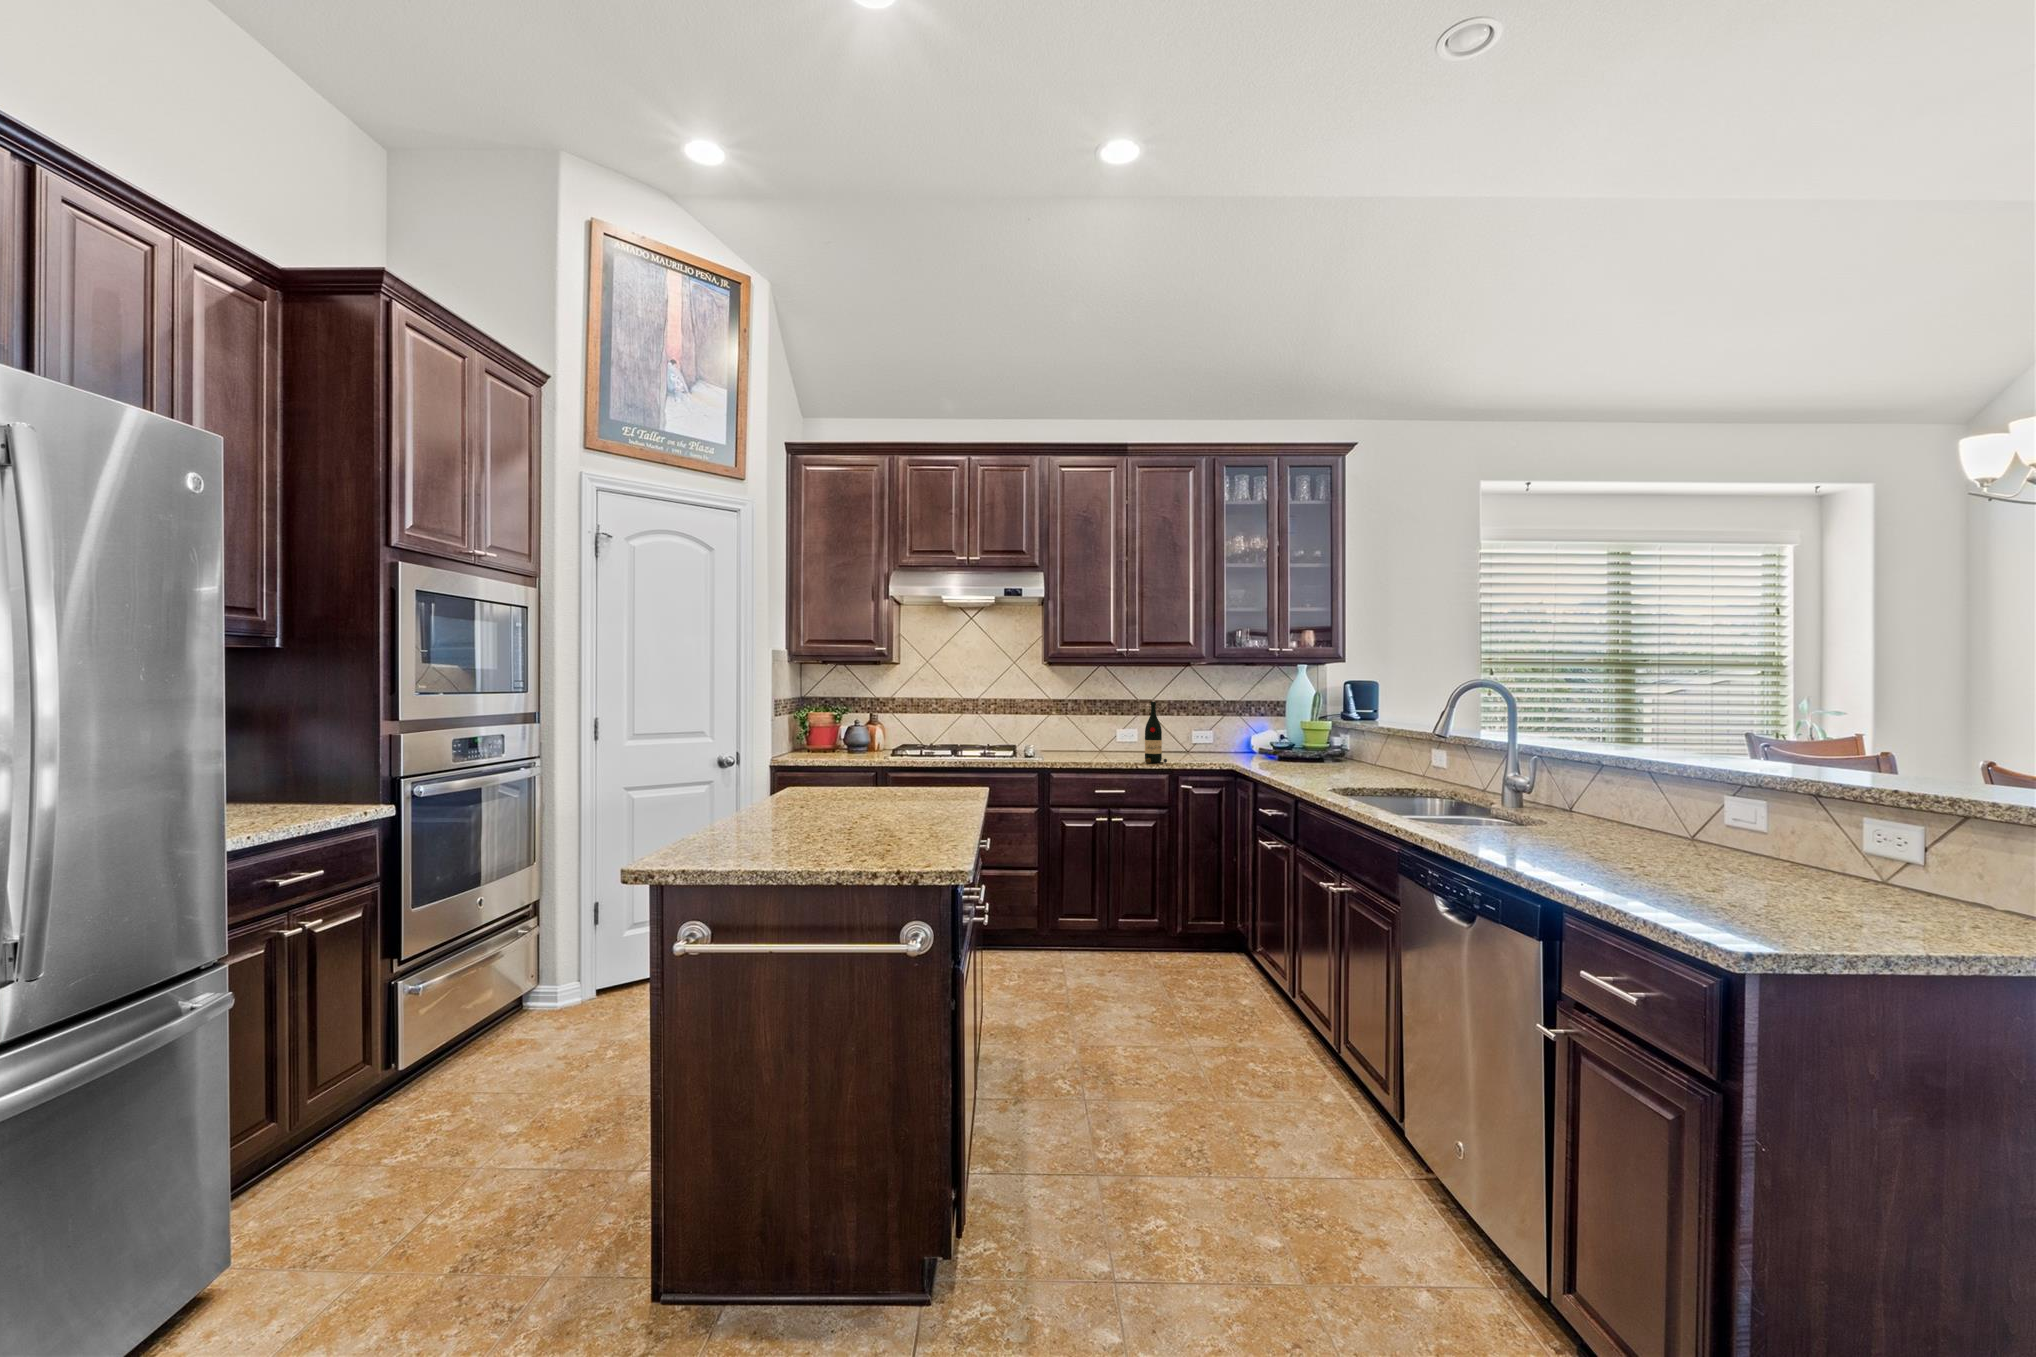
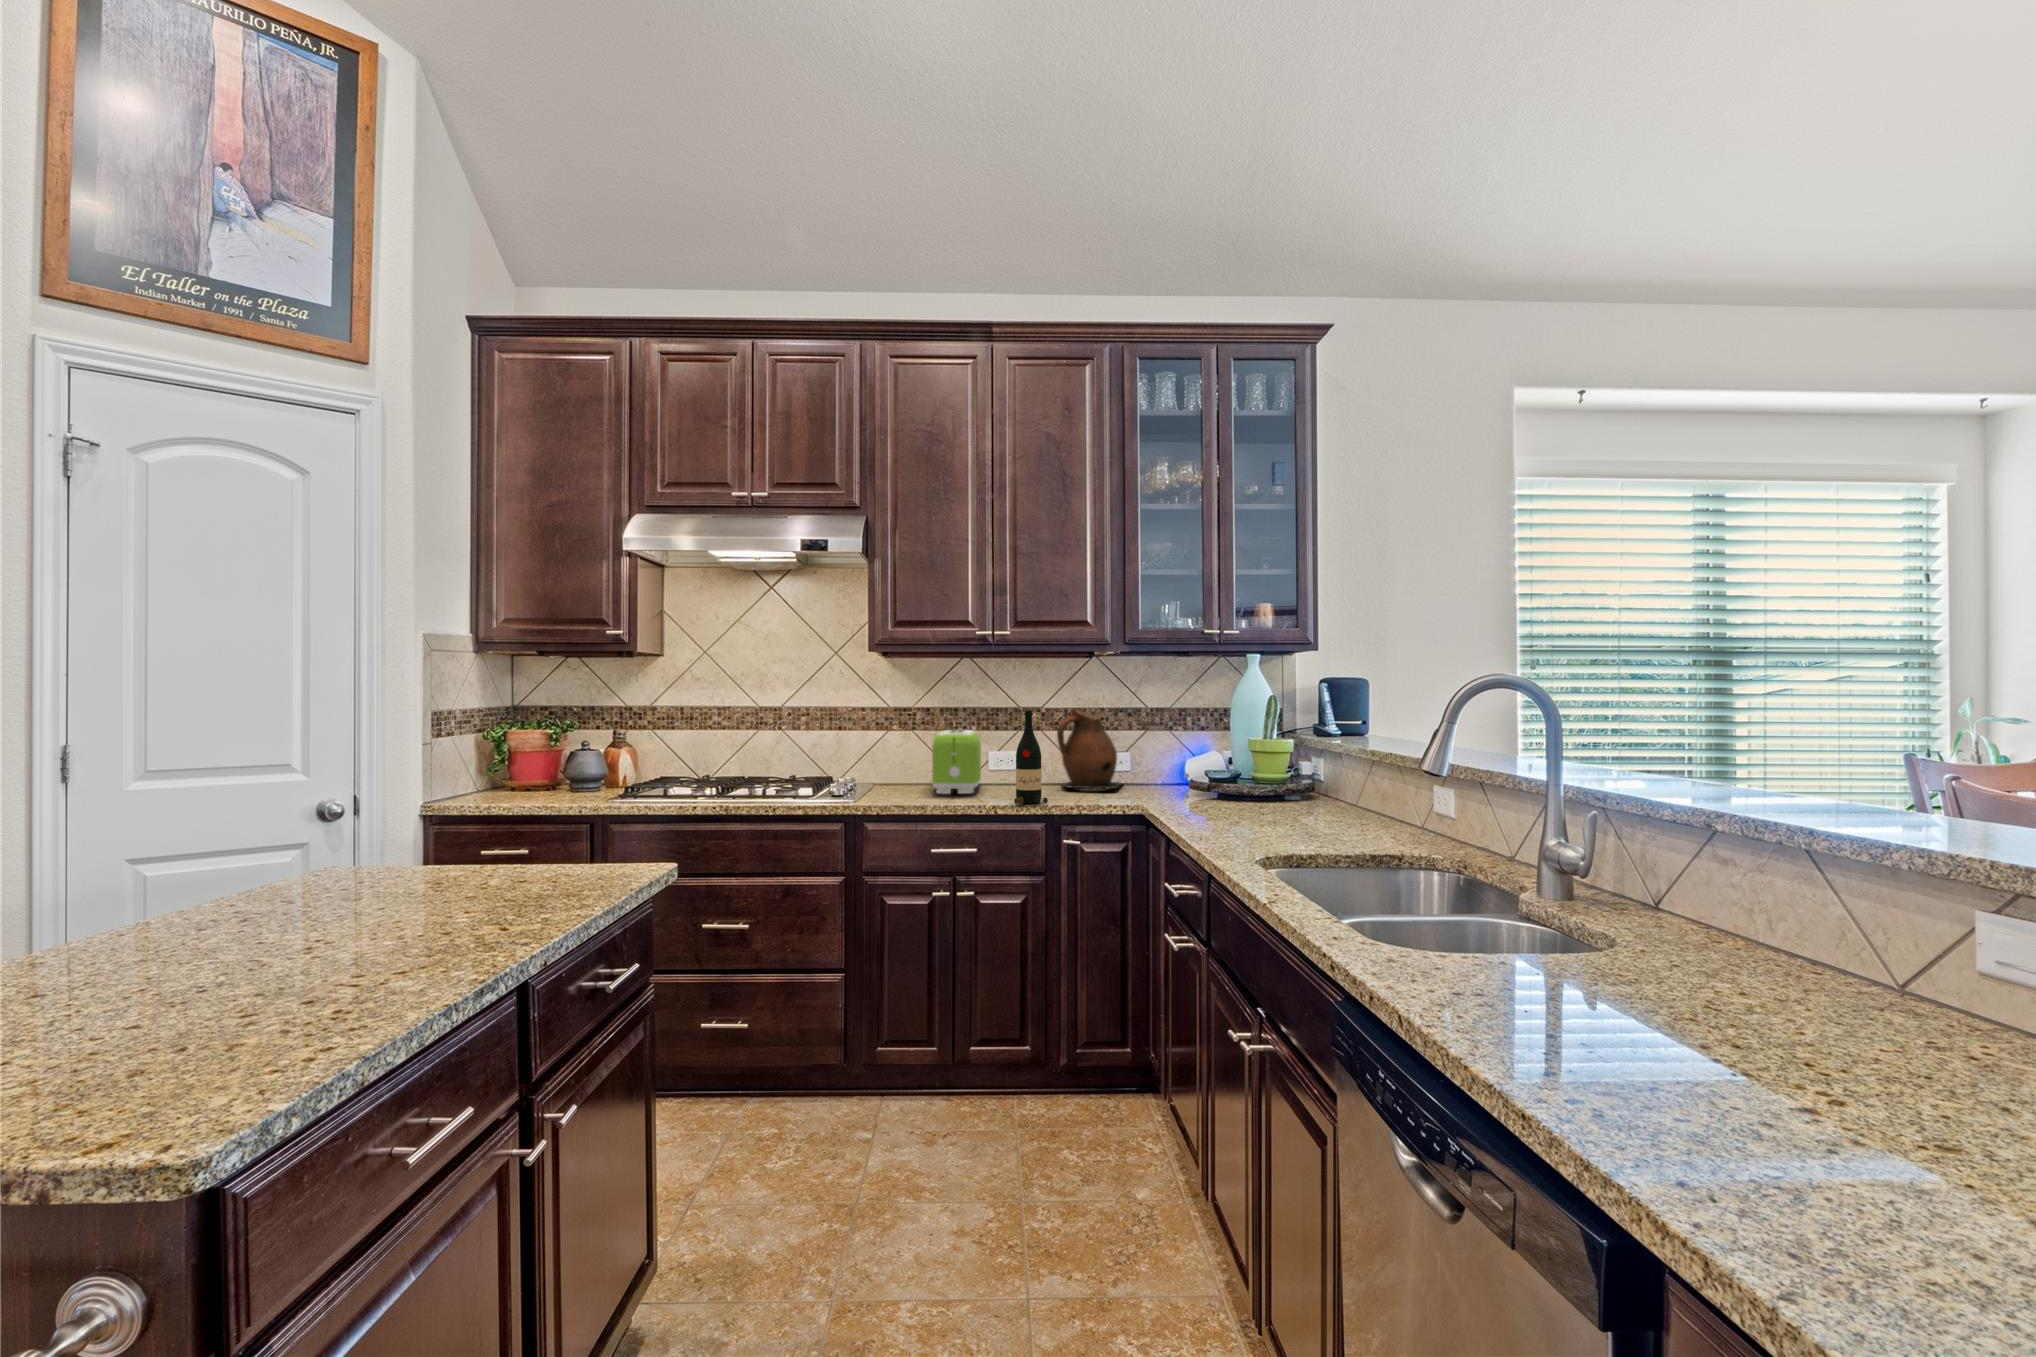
ceramic pitcher: none [1166,701,1209,755] -> present [1057,709,1122,789]
toaster: none [1083,714,1115,756] -> present [932,730,981,794]

